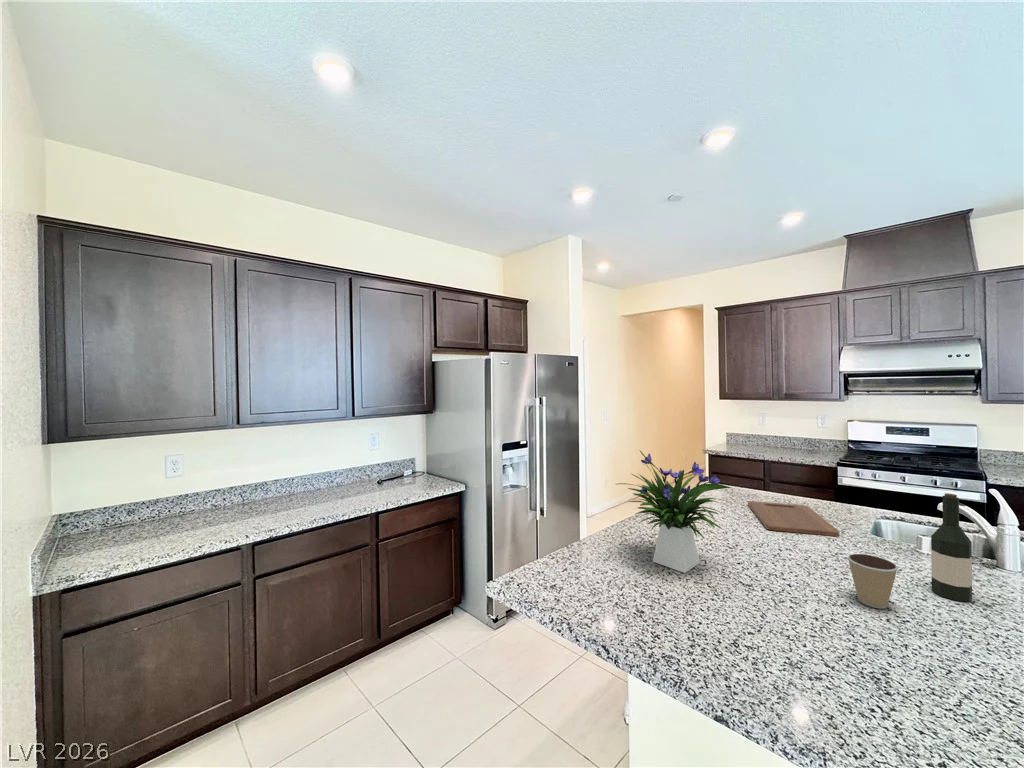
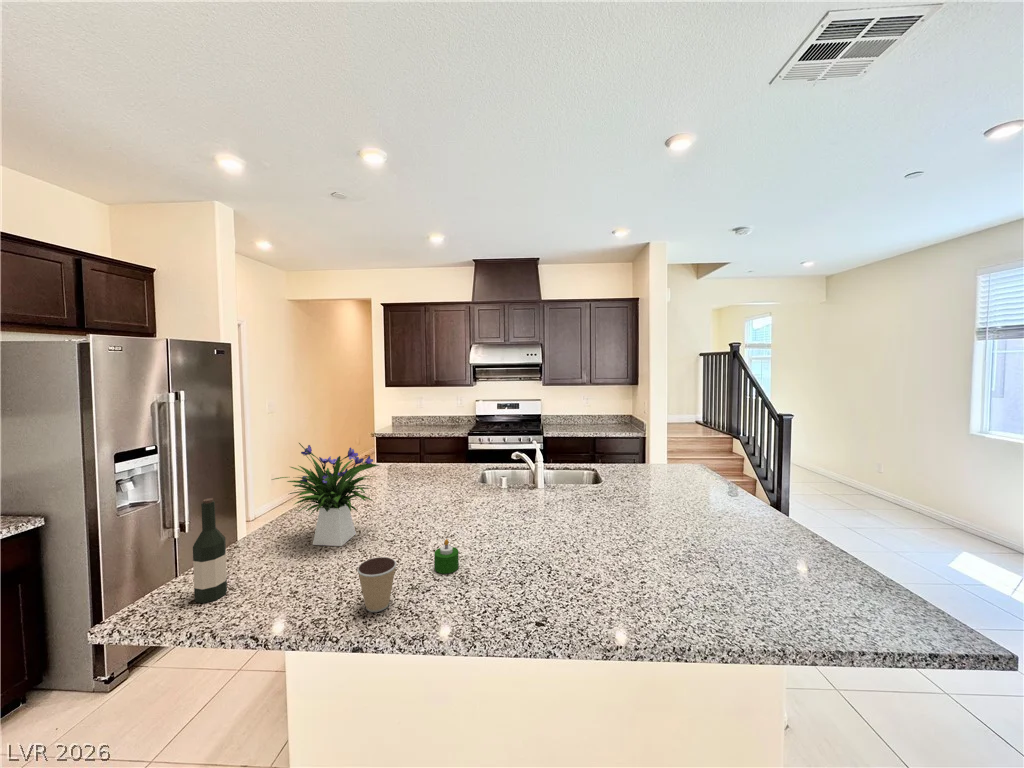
wine bottle: present [931,493,972,602] -> present [193,498,227,603]
cutting board: present [748,501,840,536] -> none [402,469,459,493]
coffee cup: present [848,554,898,609] -> present [357,557,396,612]
candle: none [825,614,871,669] -> present [434,539,459,574]

